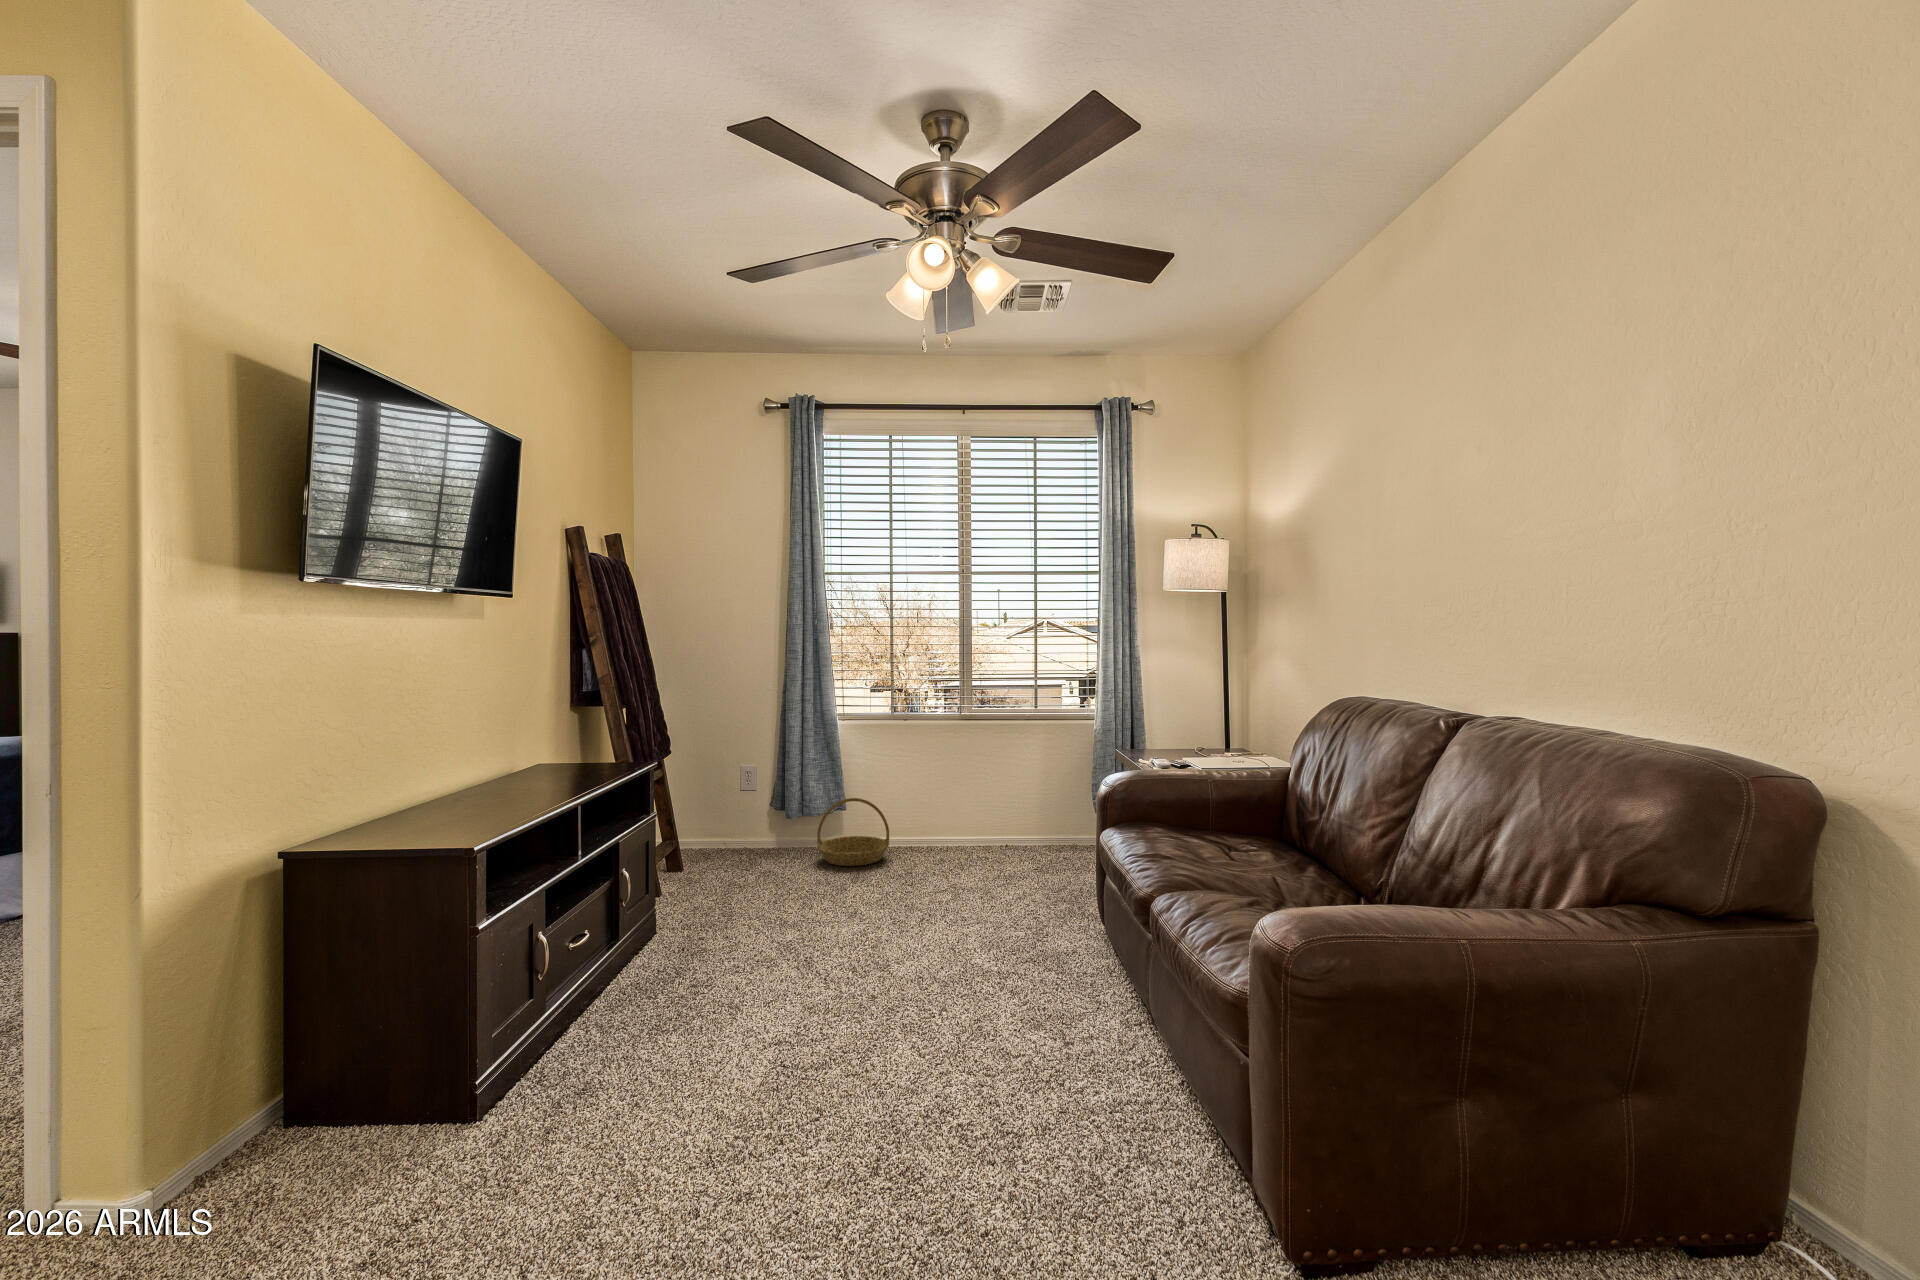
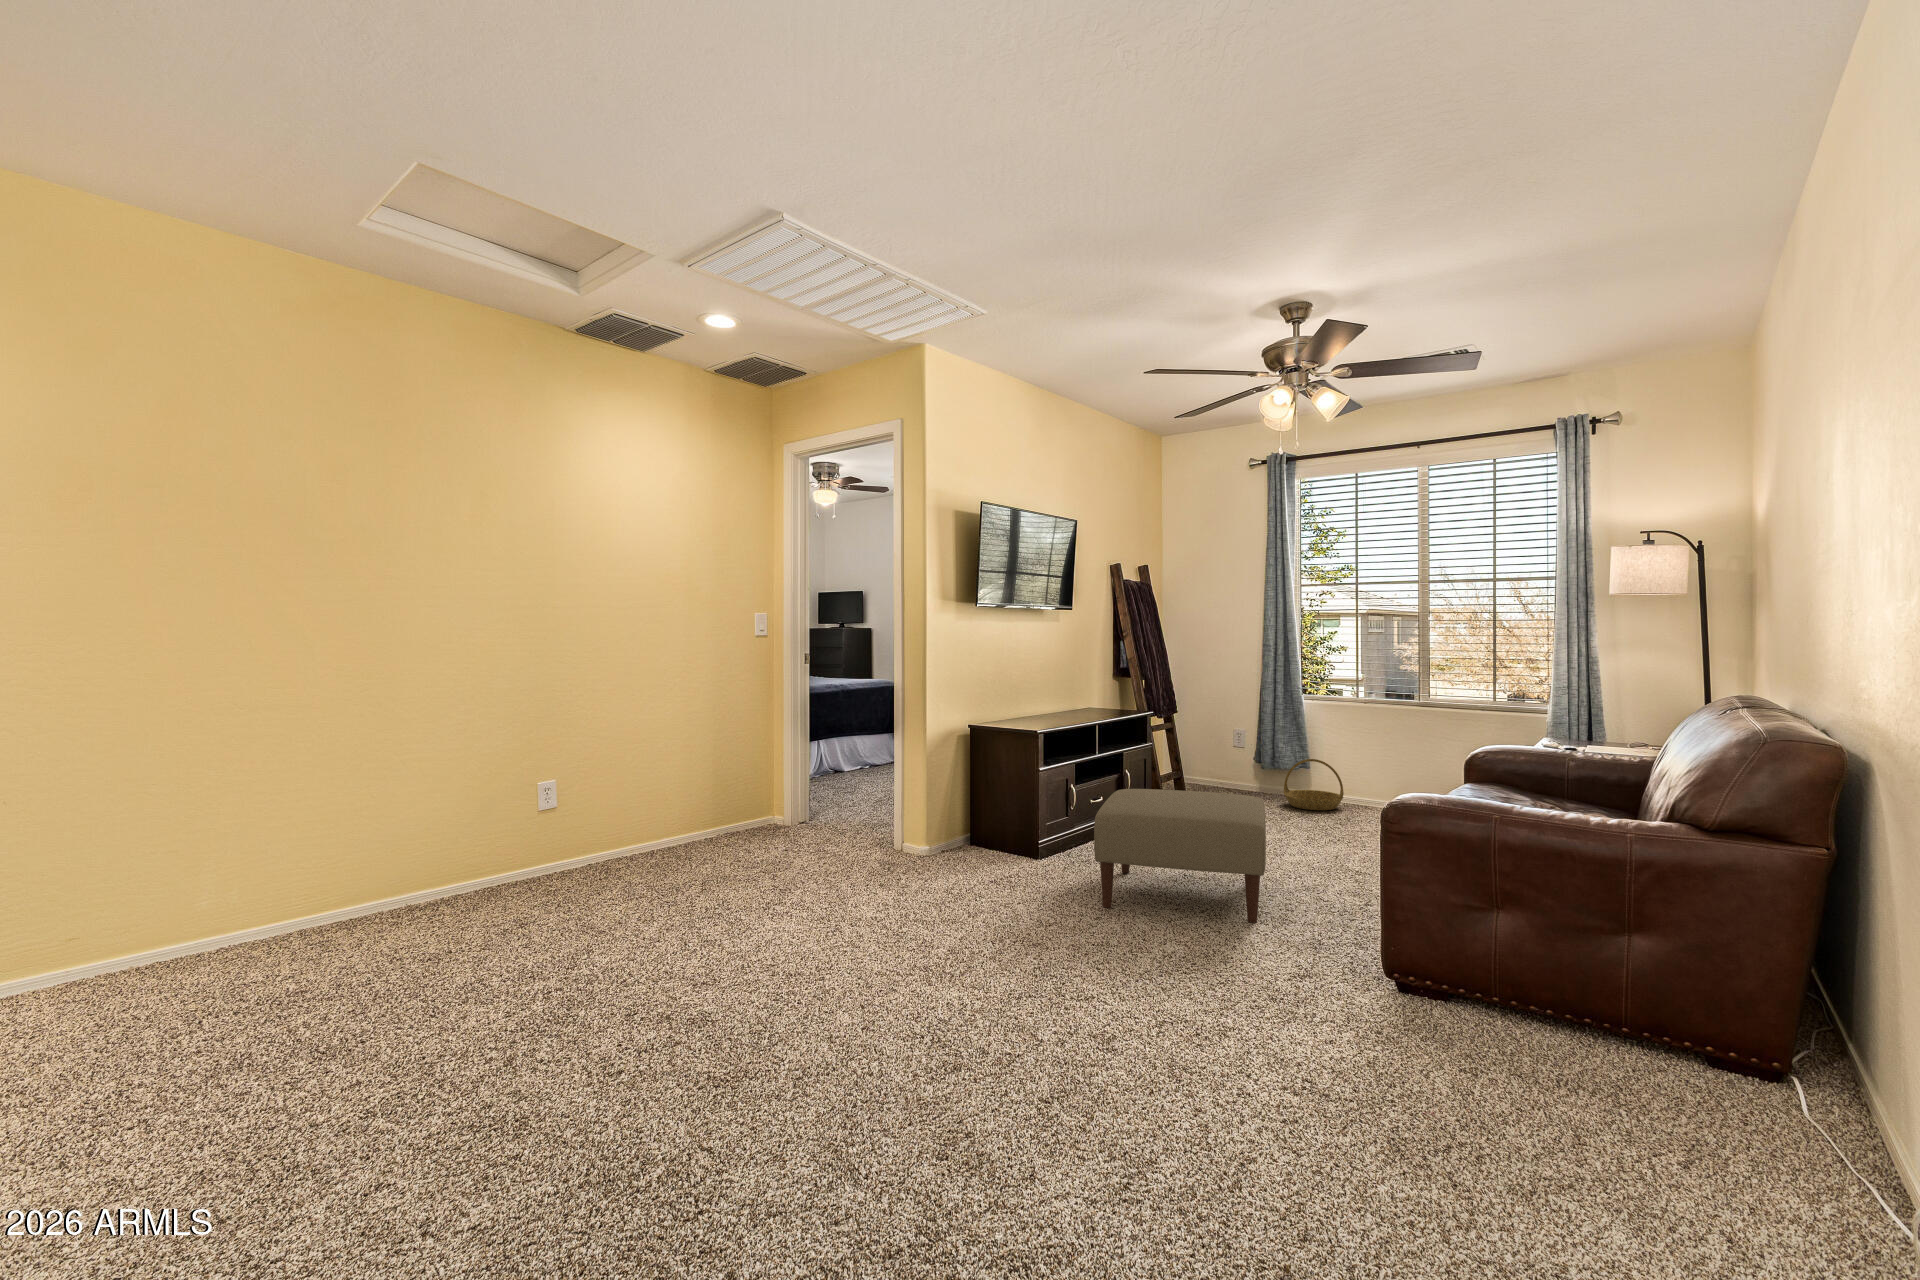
ottoman: none [650,899,970,1205] -> present [1094,789,1266,923]

